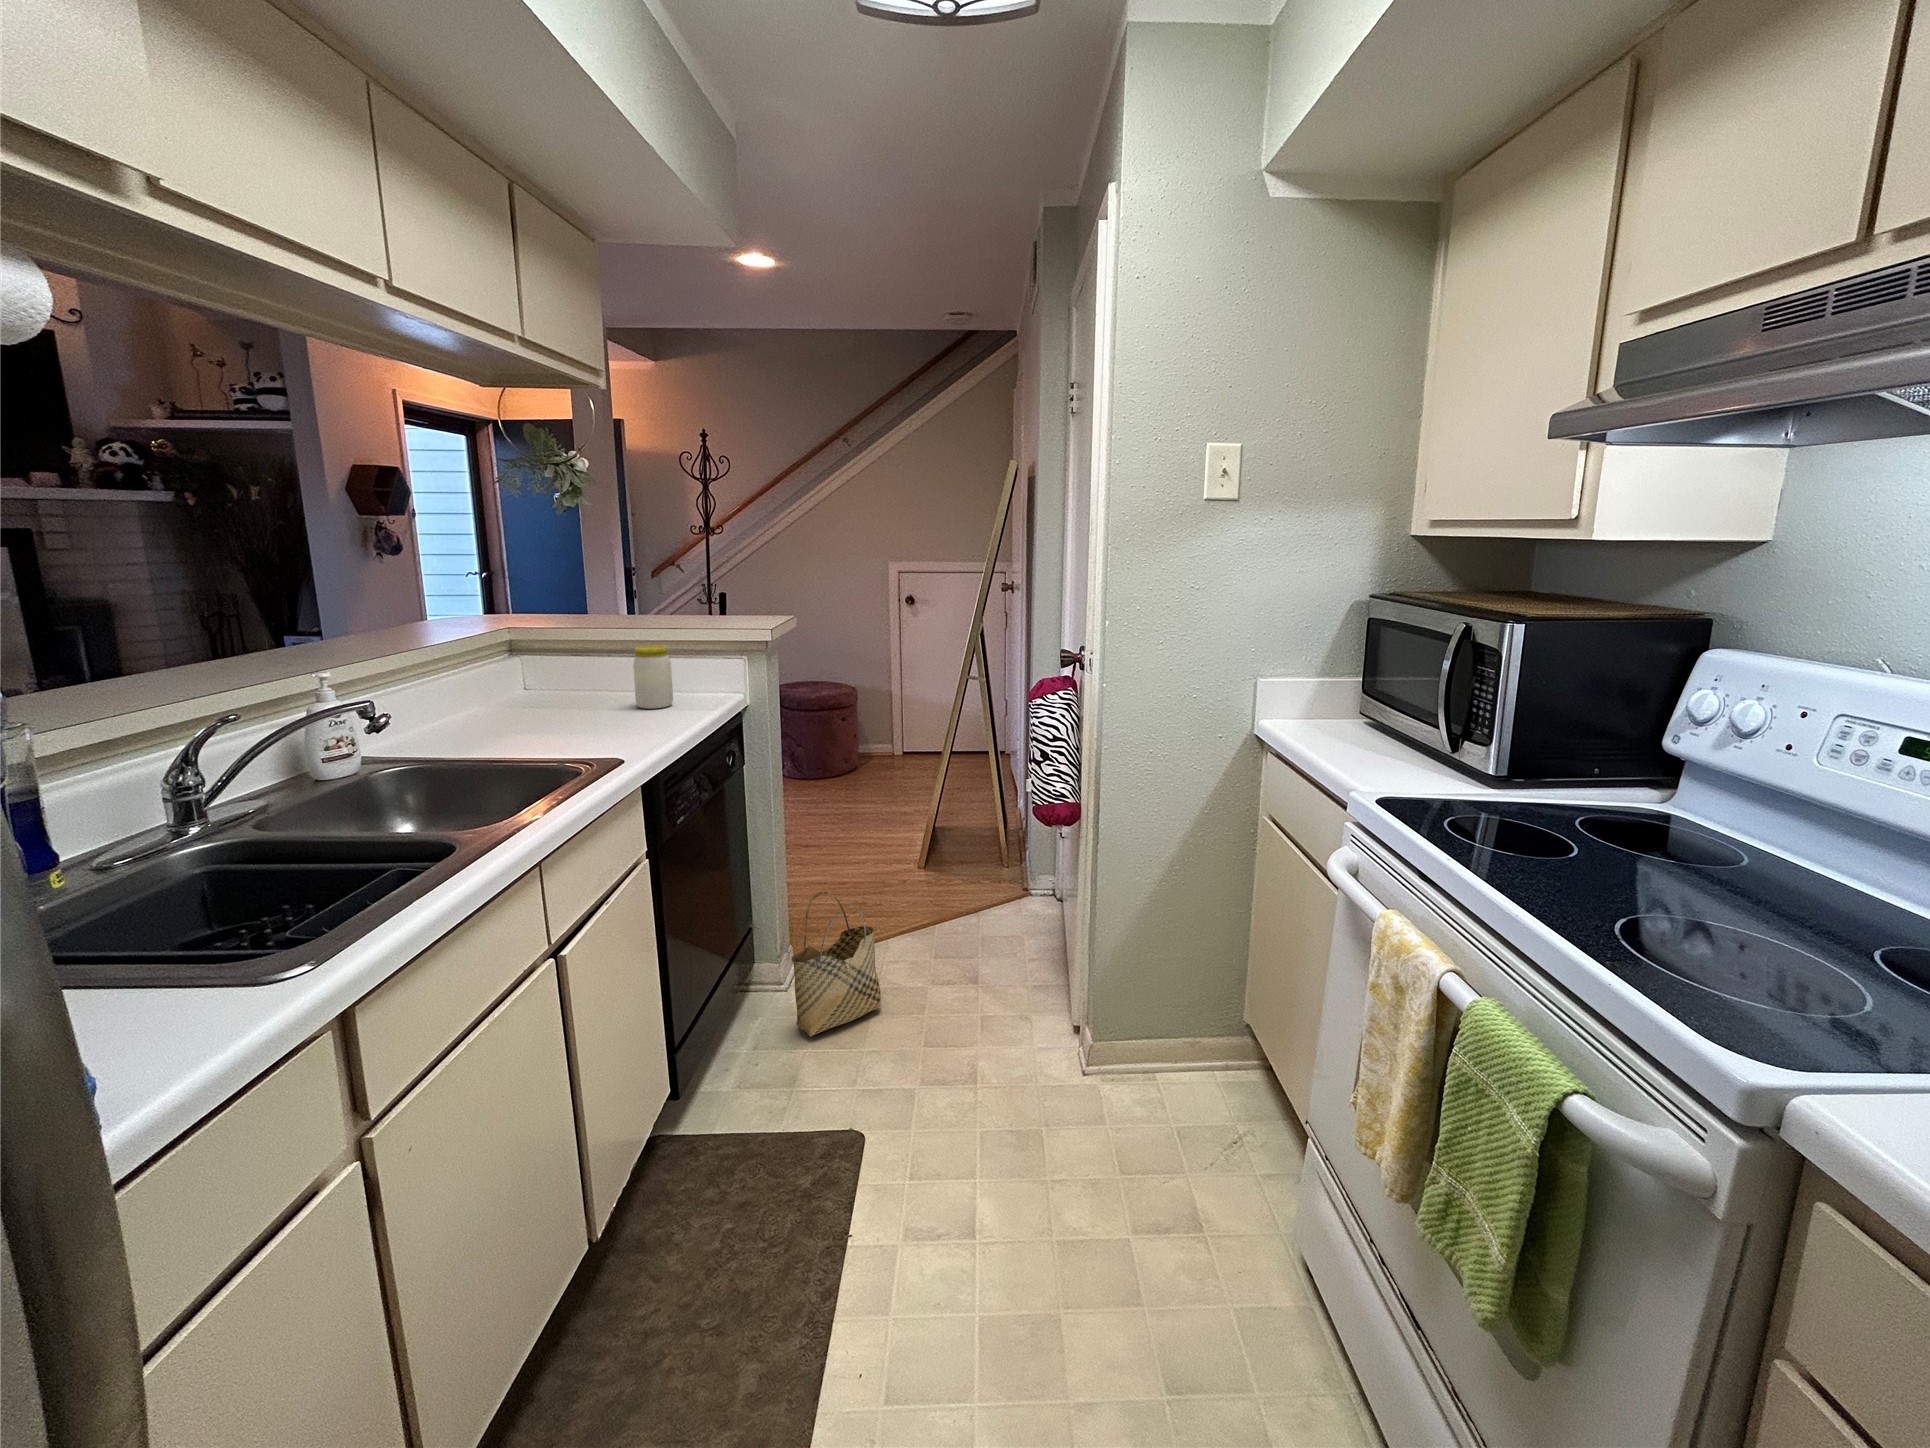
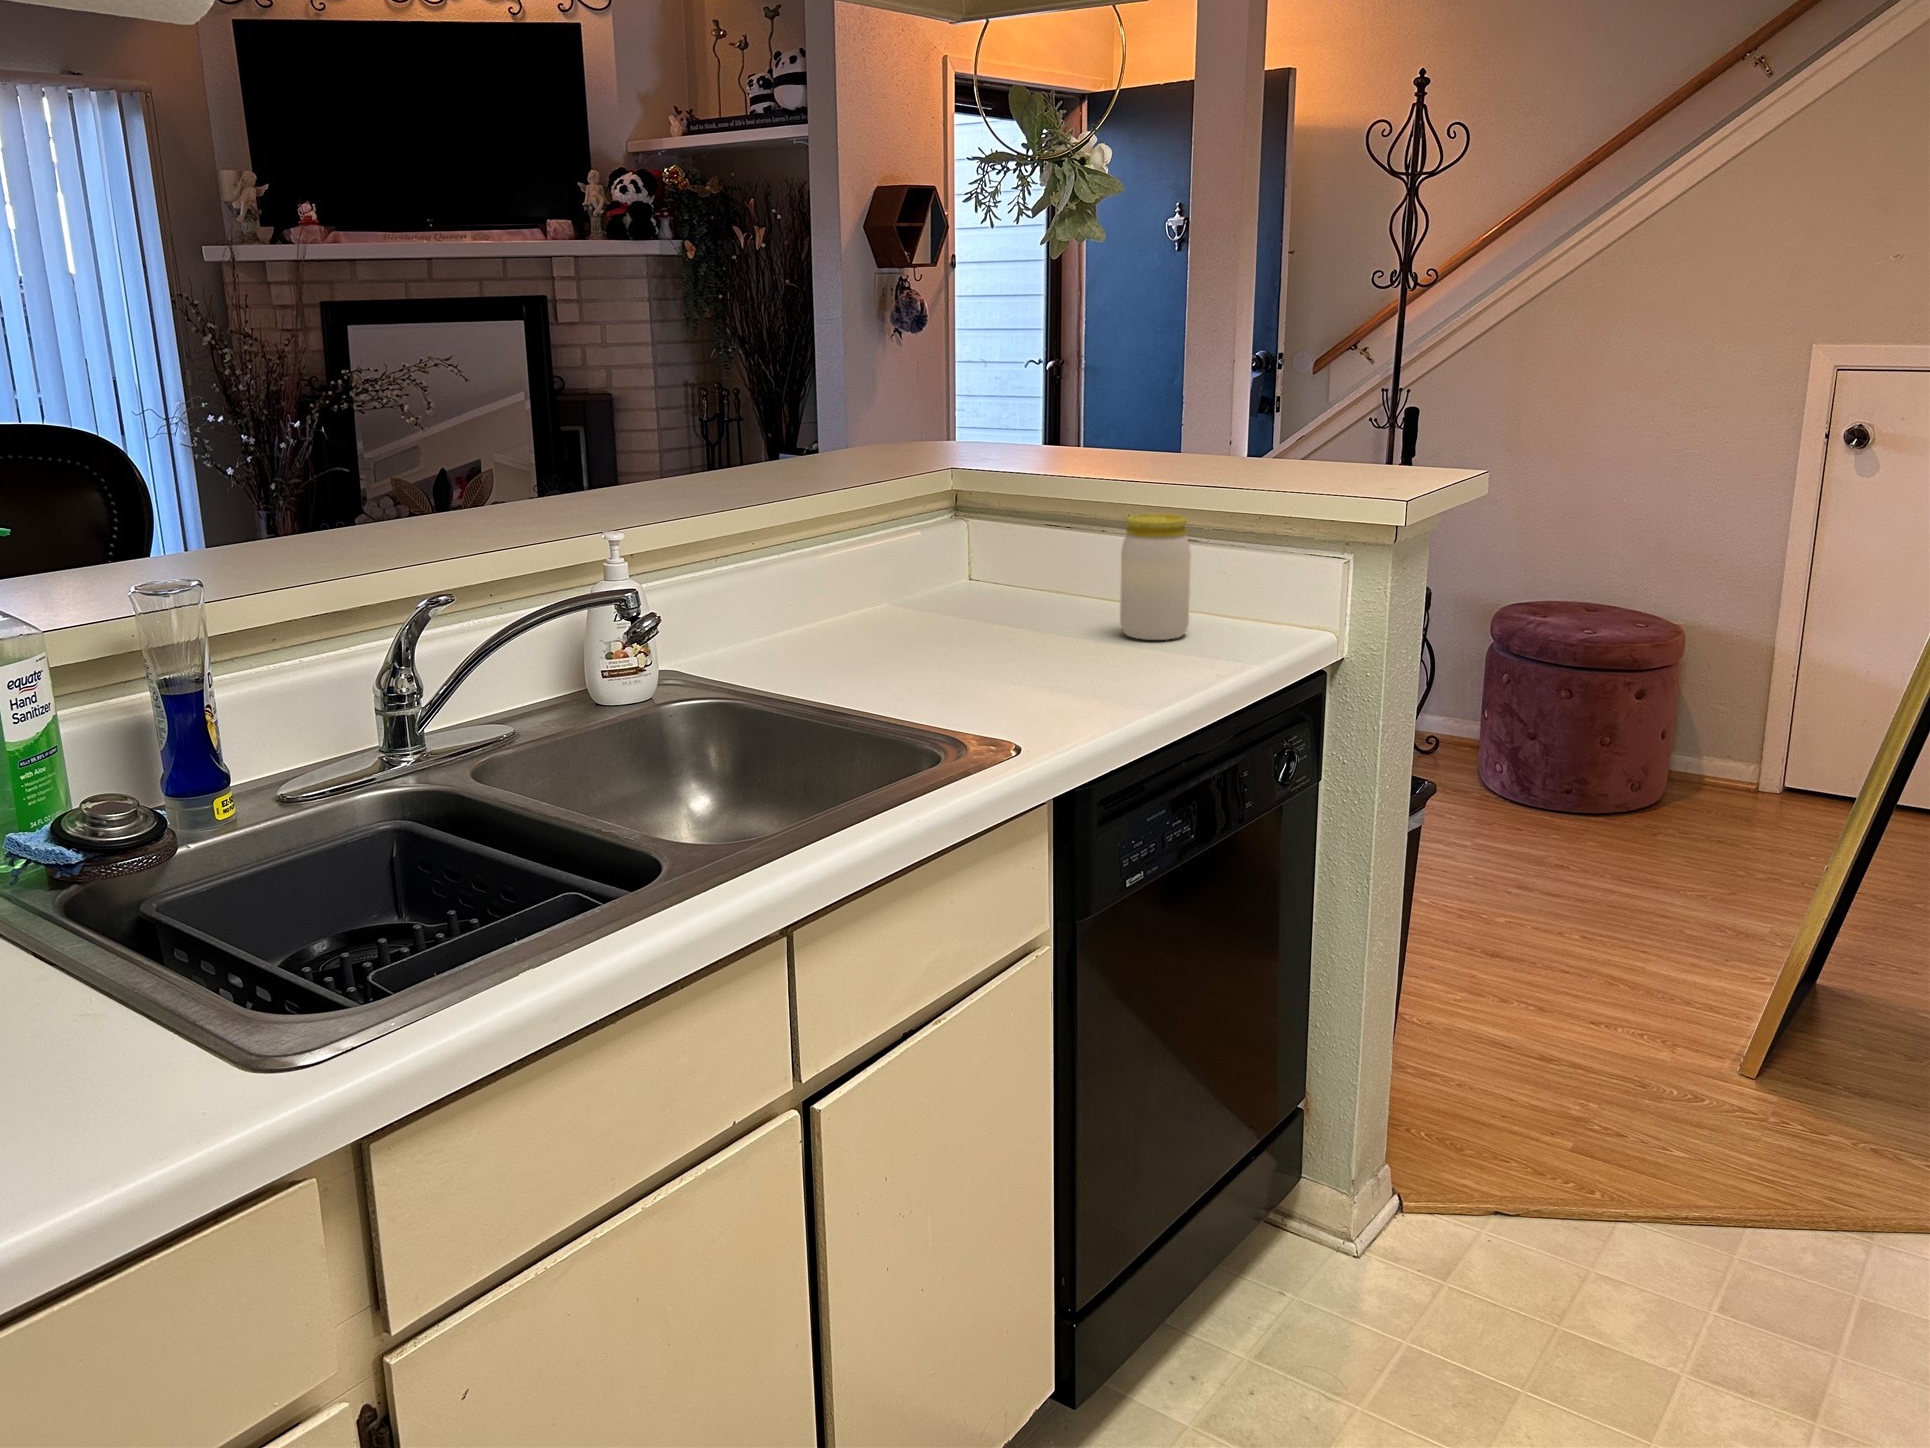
woven basket: present [791,892,881,1037] -> none [1355,1082,1559,1381]

